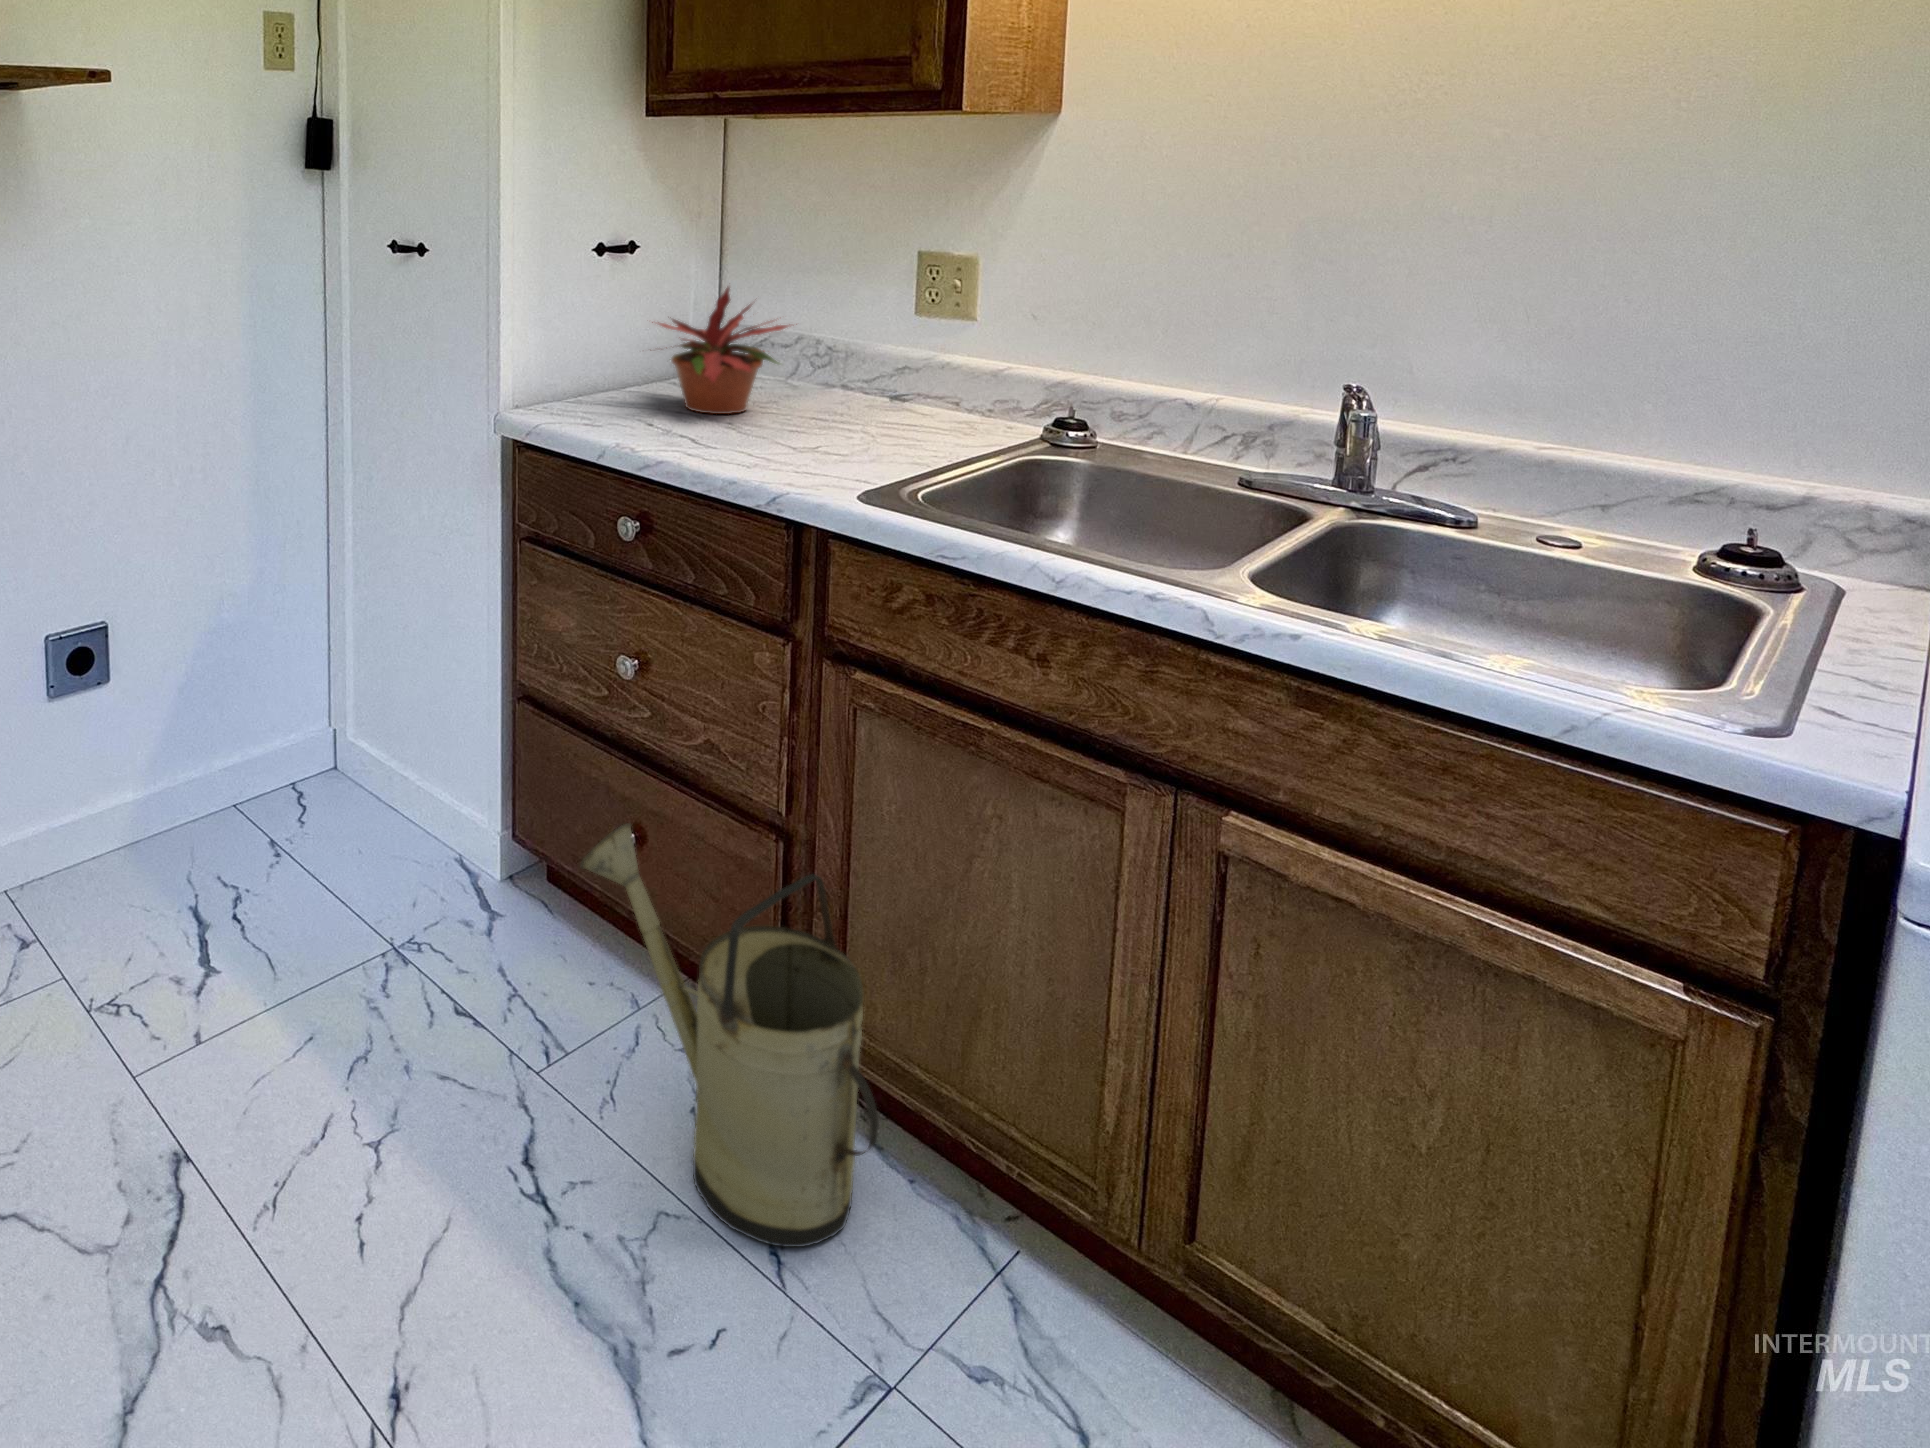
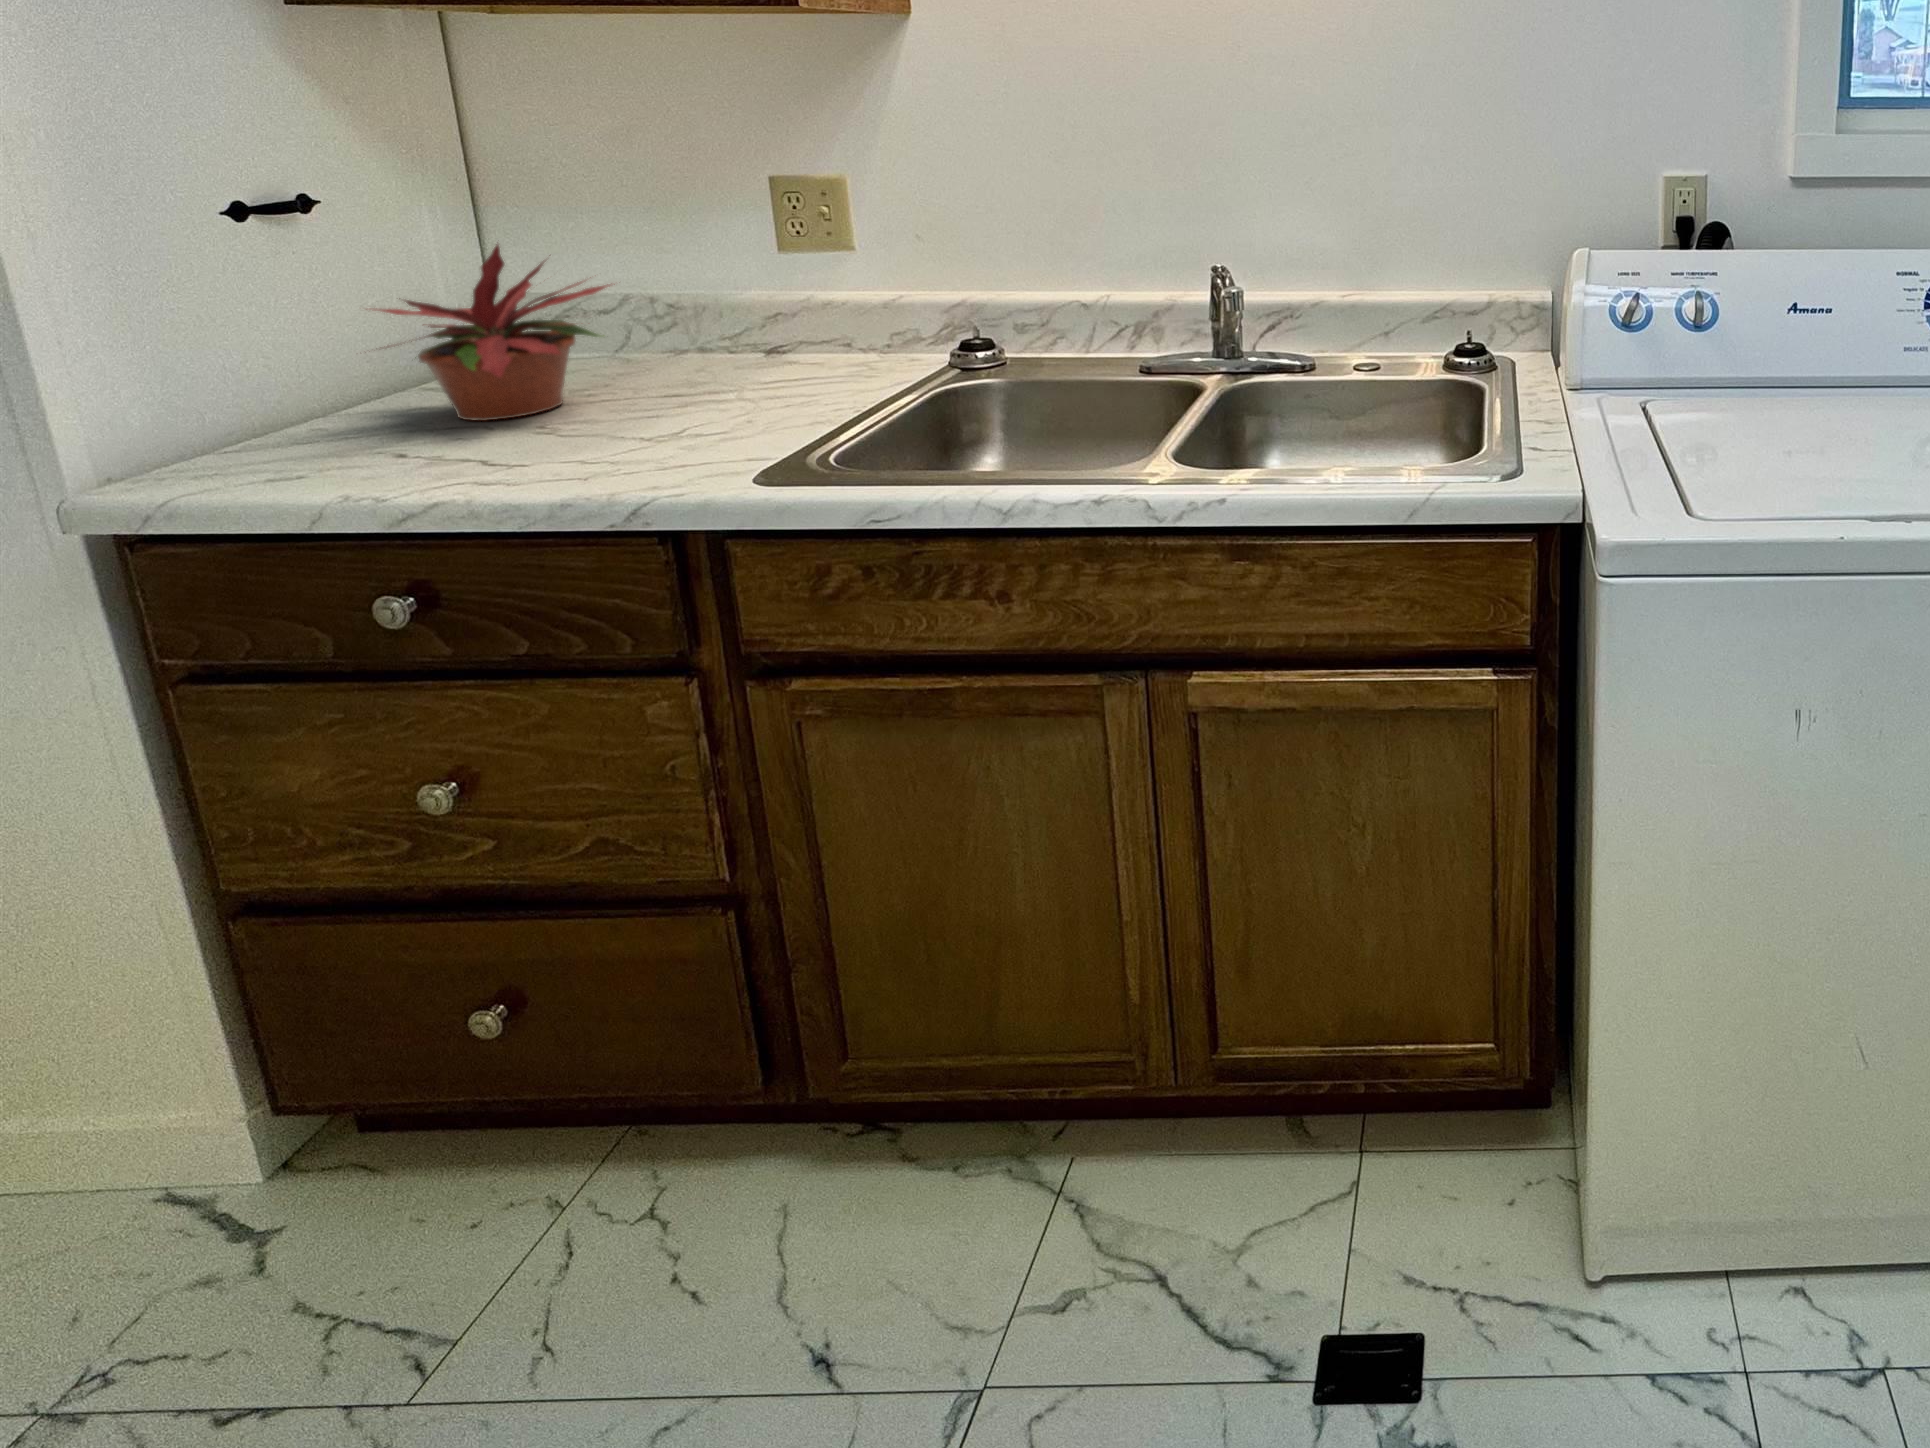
watering can: present [580,823,879,1247] -> none [413,926,914,1378]

